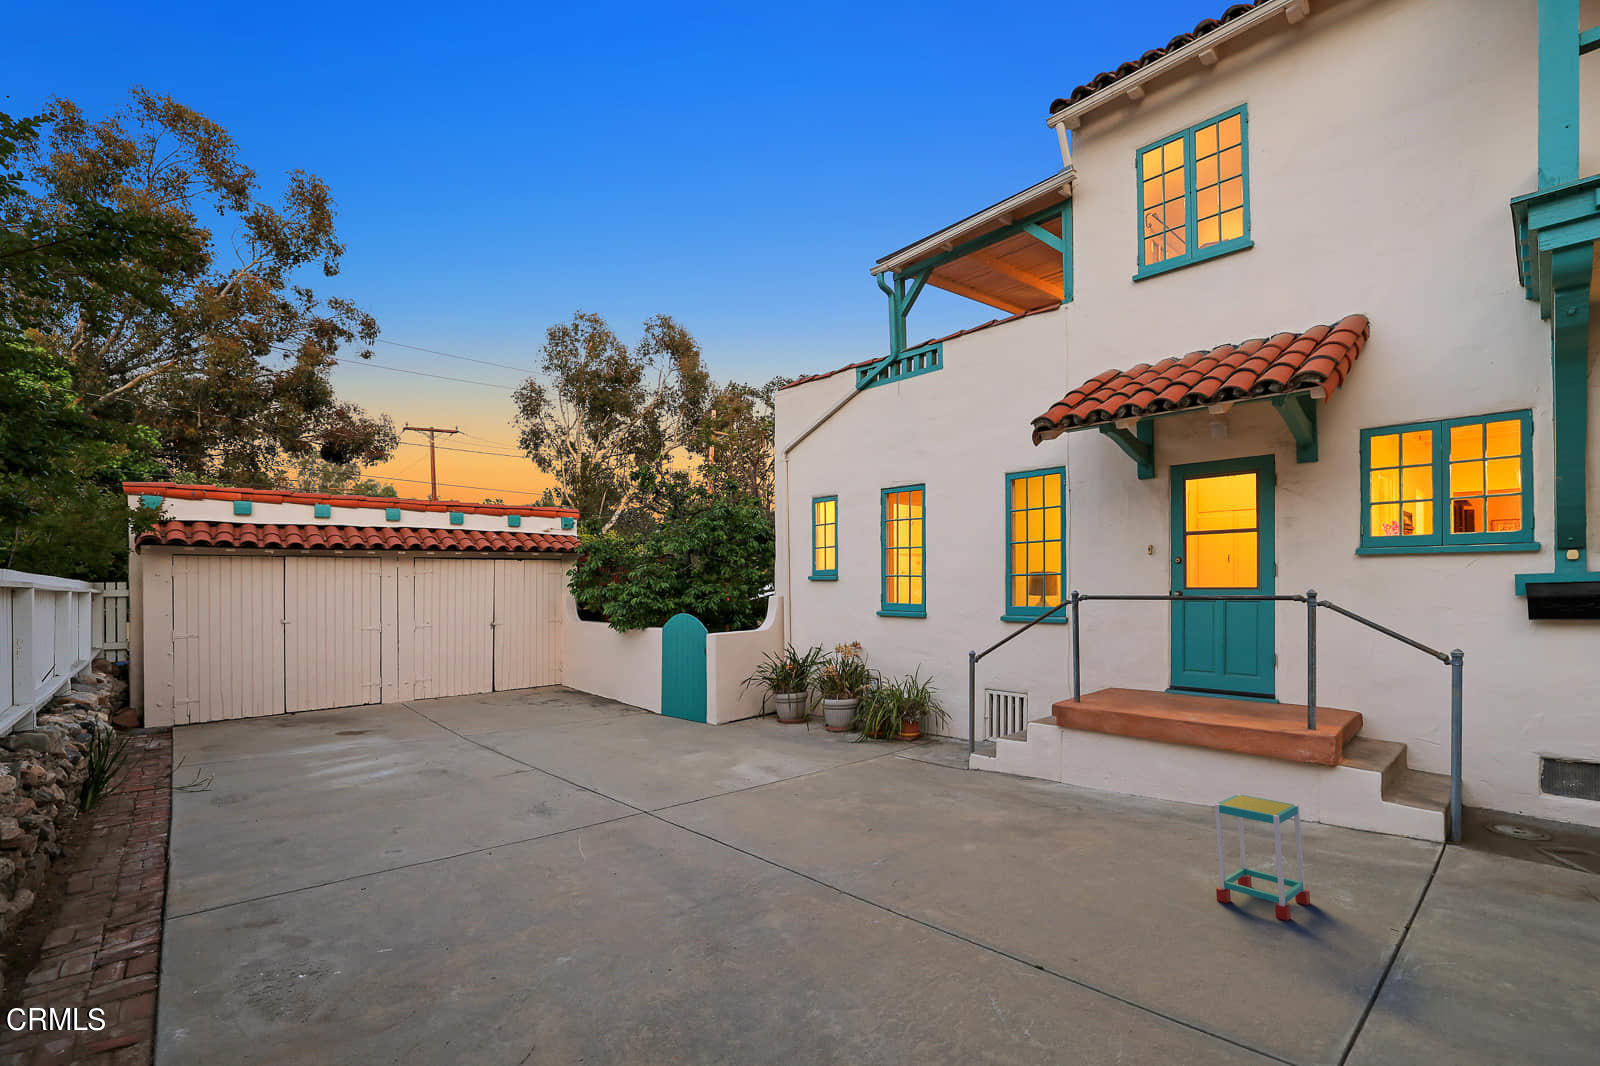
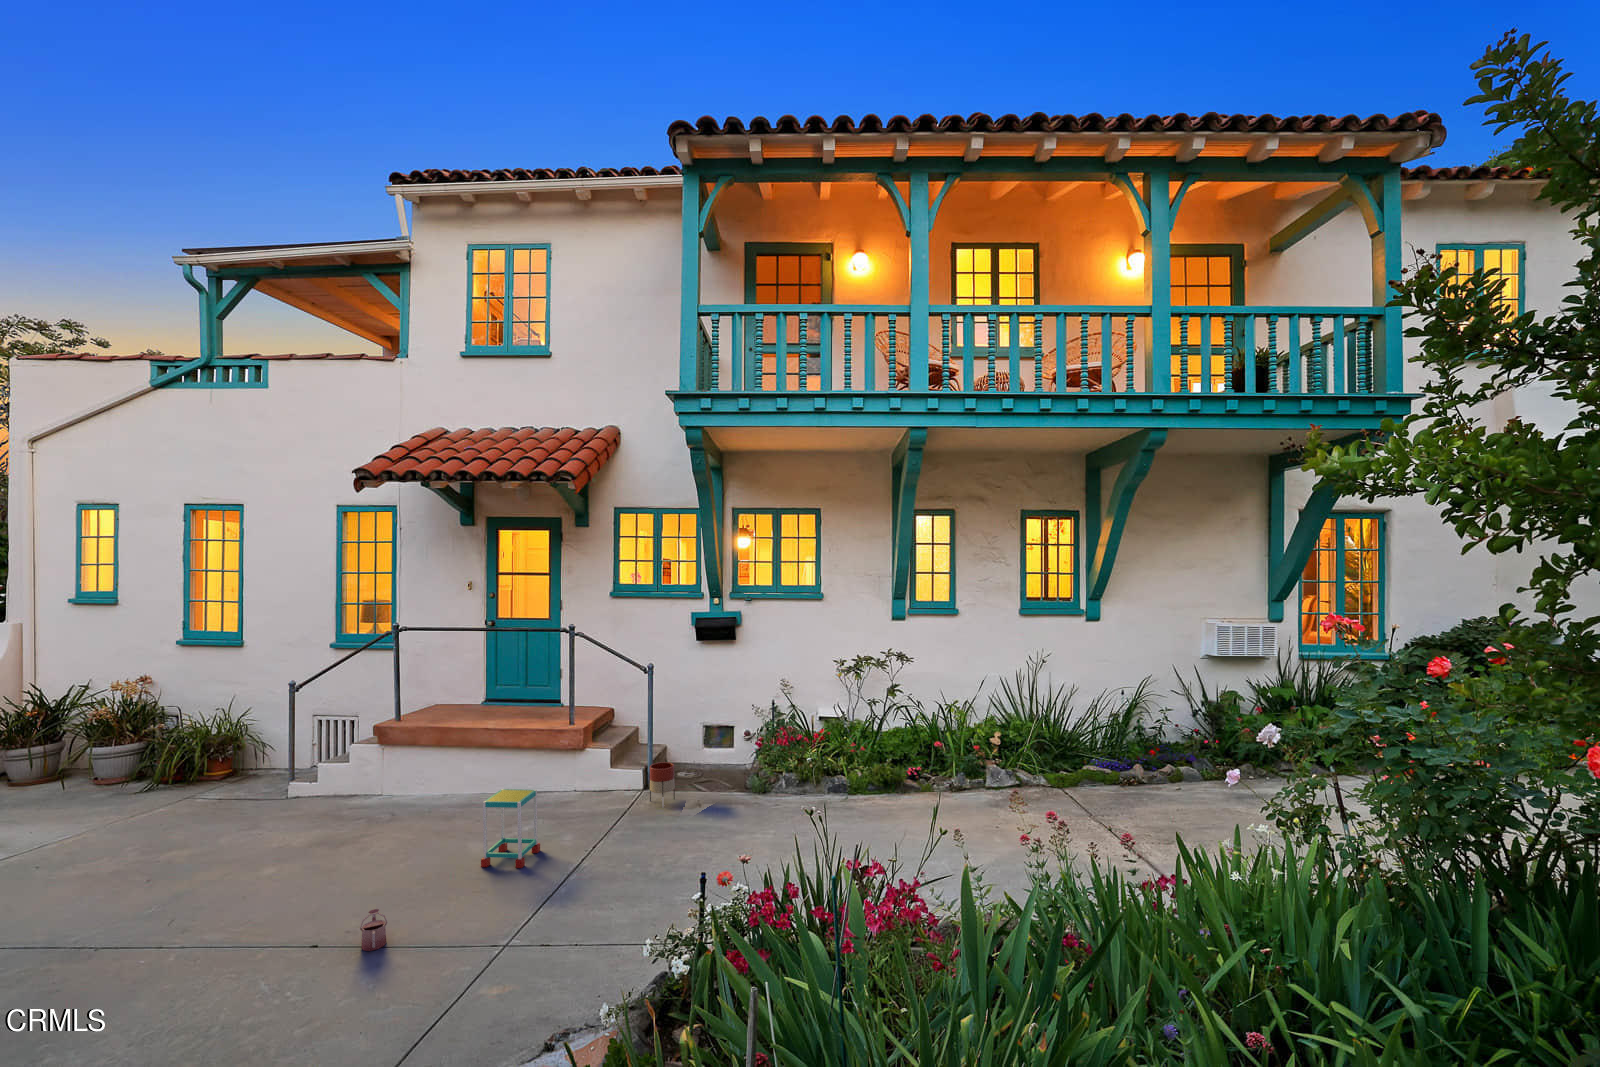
planter: none [1494,813,1558,894] -> present [650,762,675,801]
watering can: none [1066,911,1102,971] -> present [360,909,387,951]

